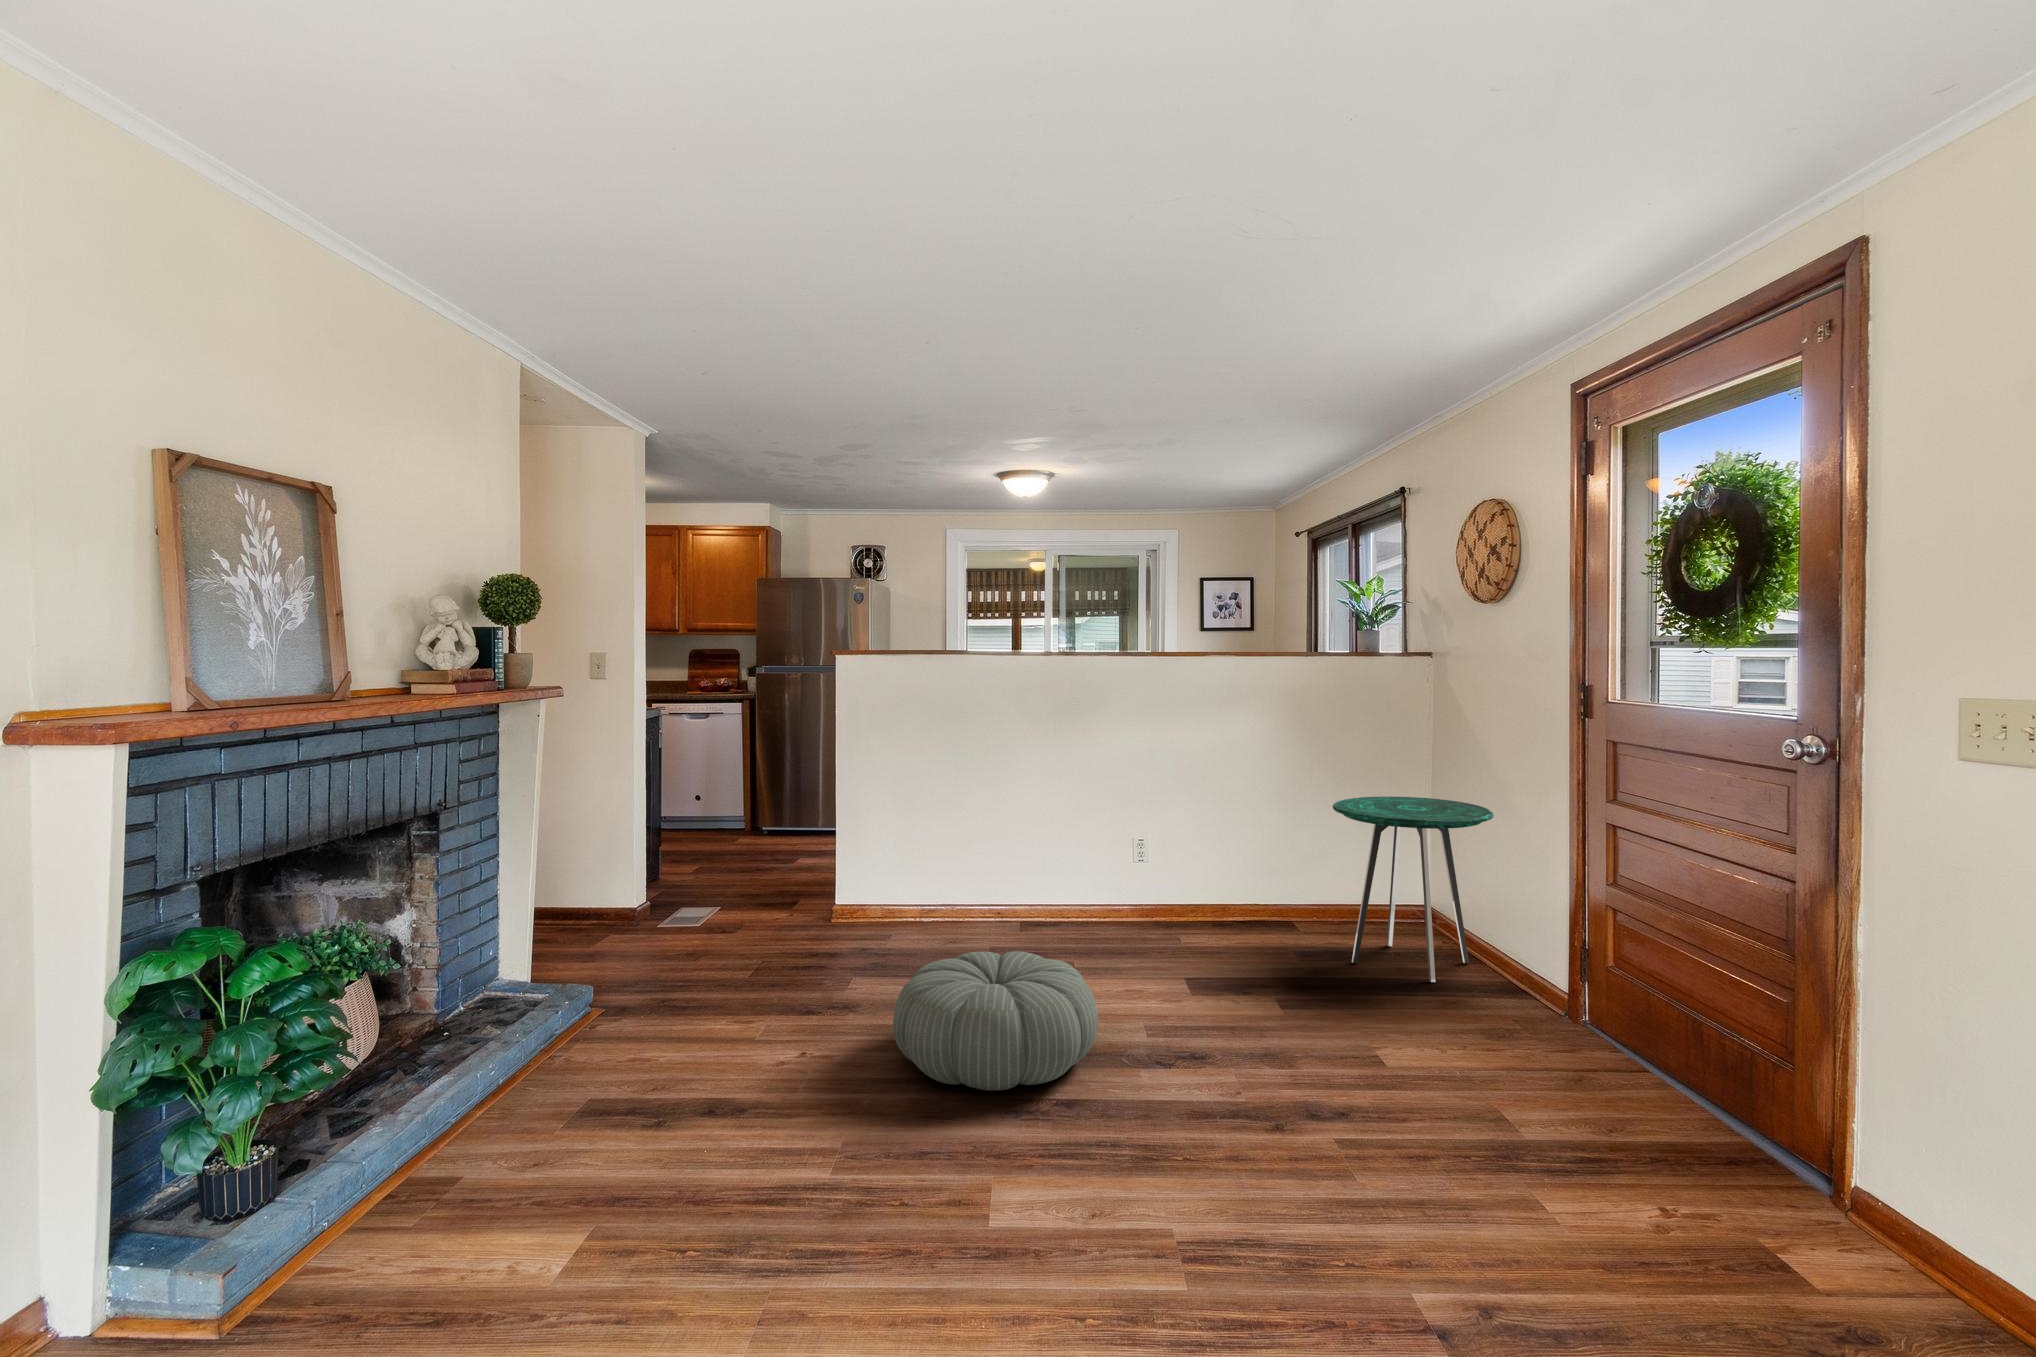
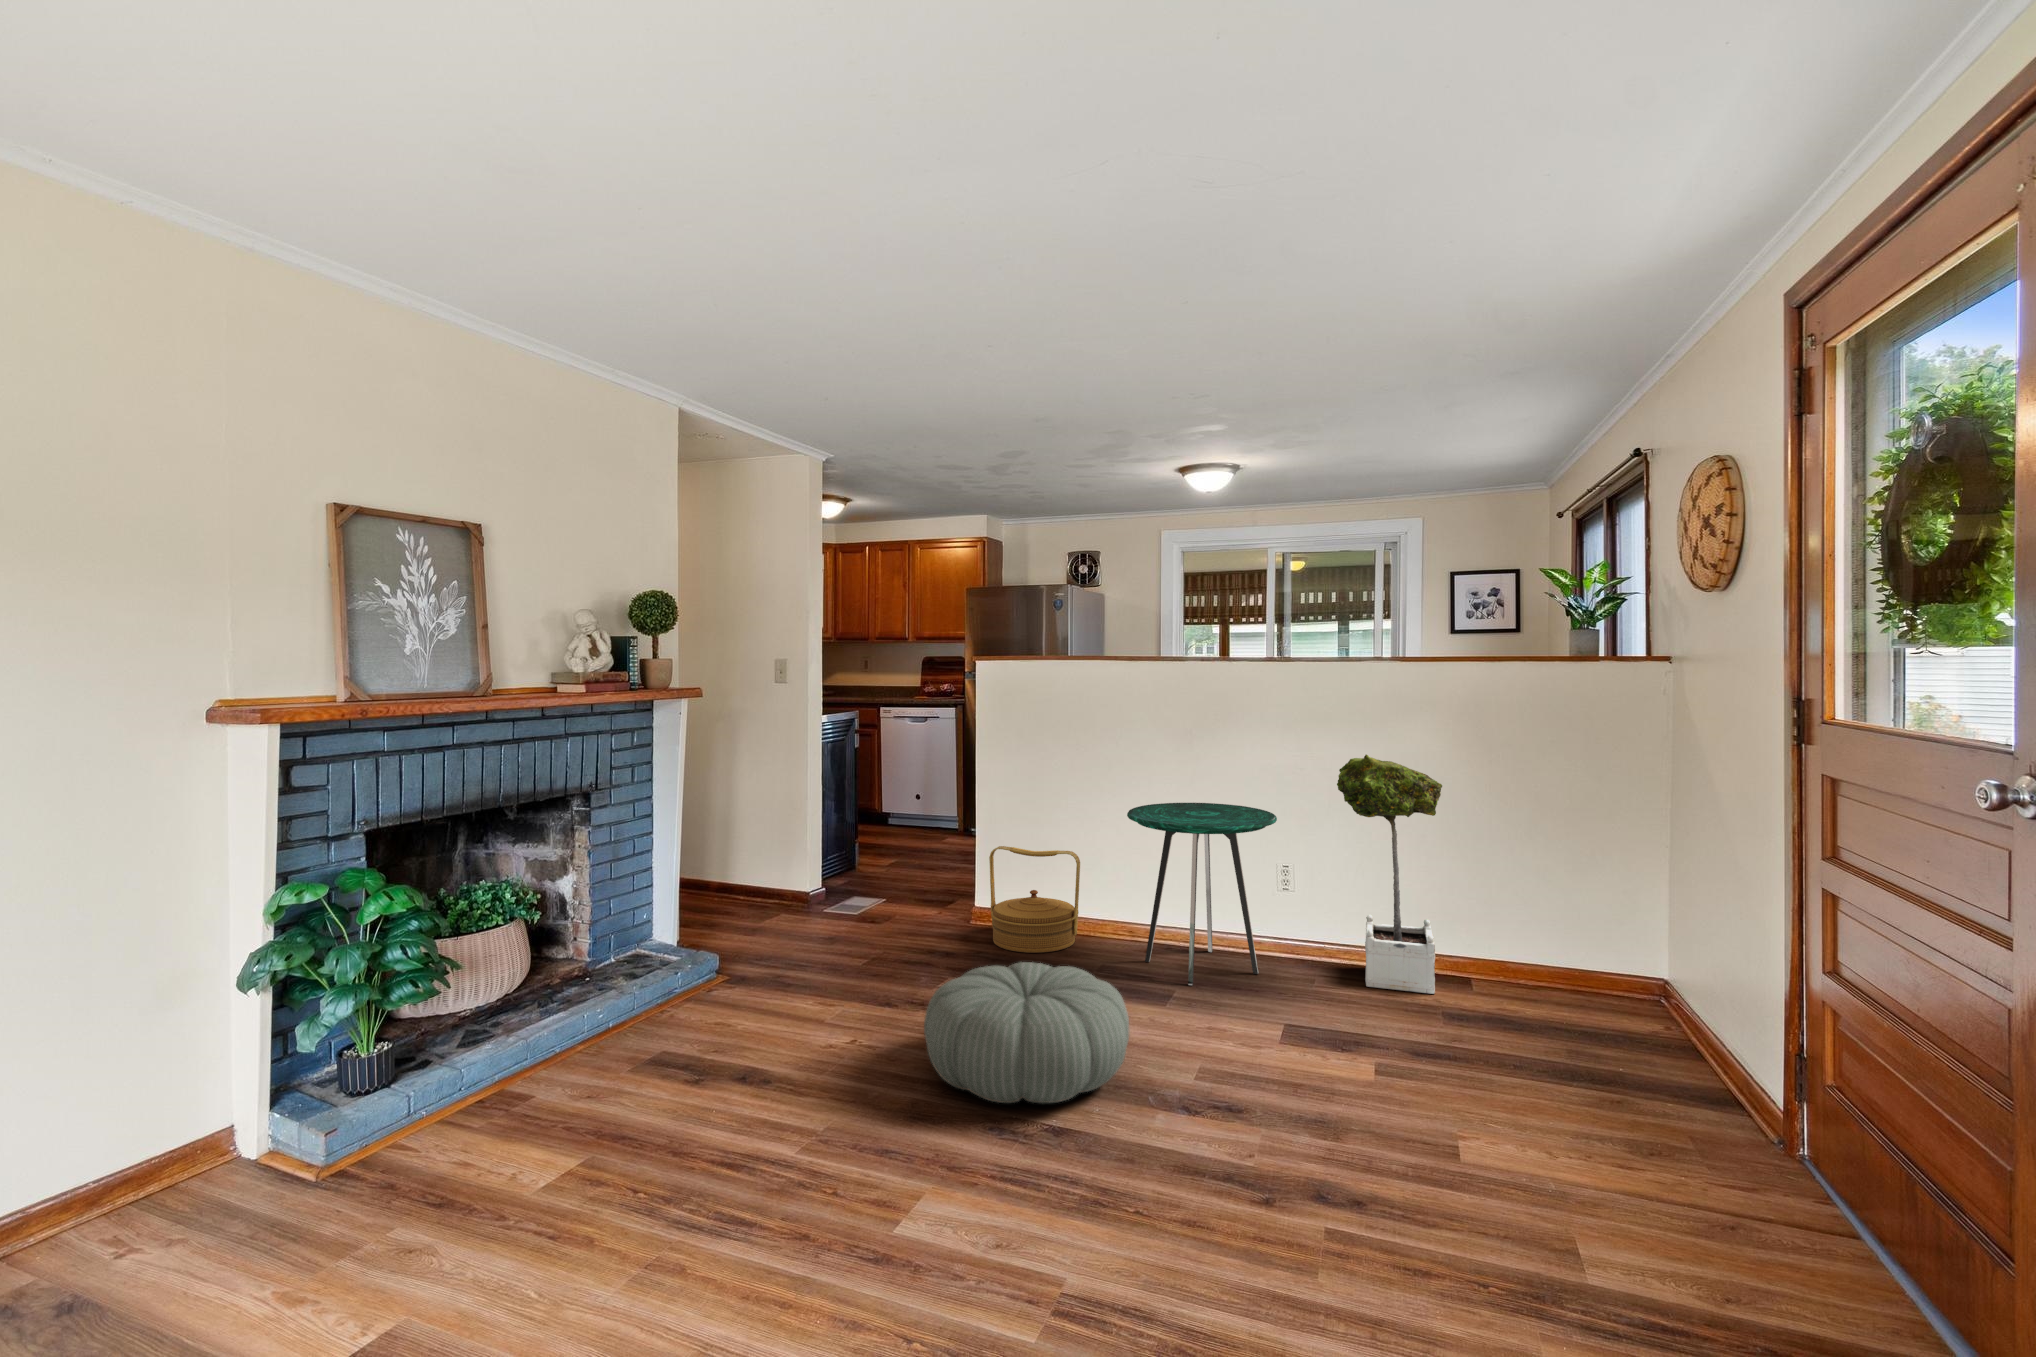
potted tree: none [1194,736,1283,942] -> present [1337,755,1442,994]
side table: present [1333,796,1493,982] -> present [1127,803,1277,985]
woven basket: none [858,843,953,948] -> present [989,846,1080,953]

